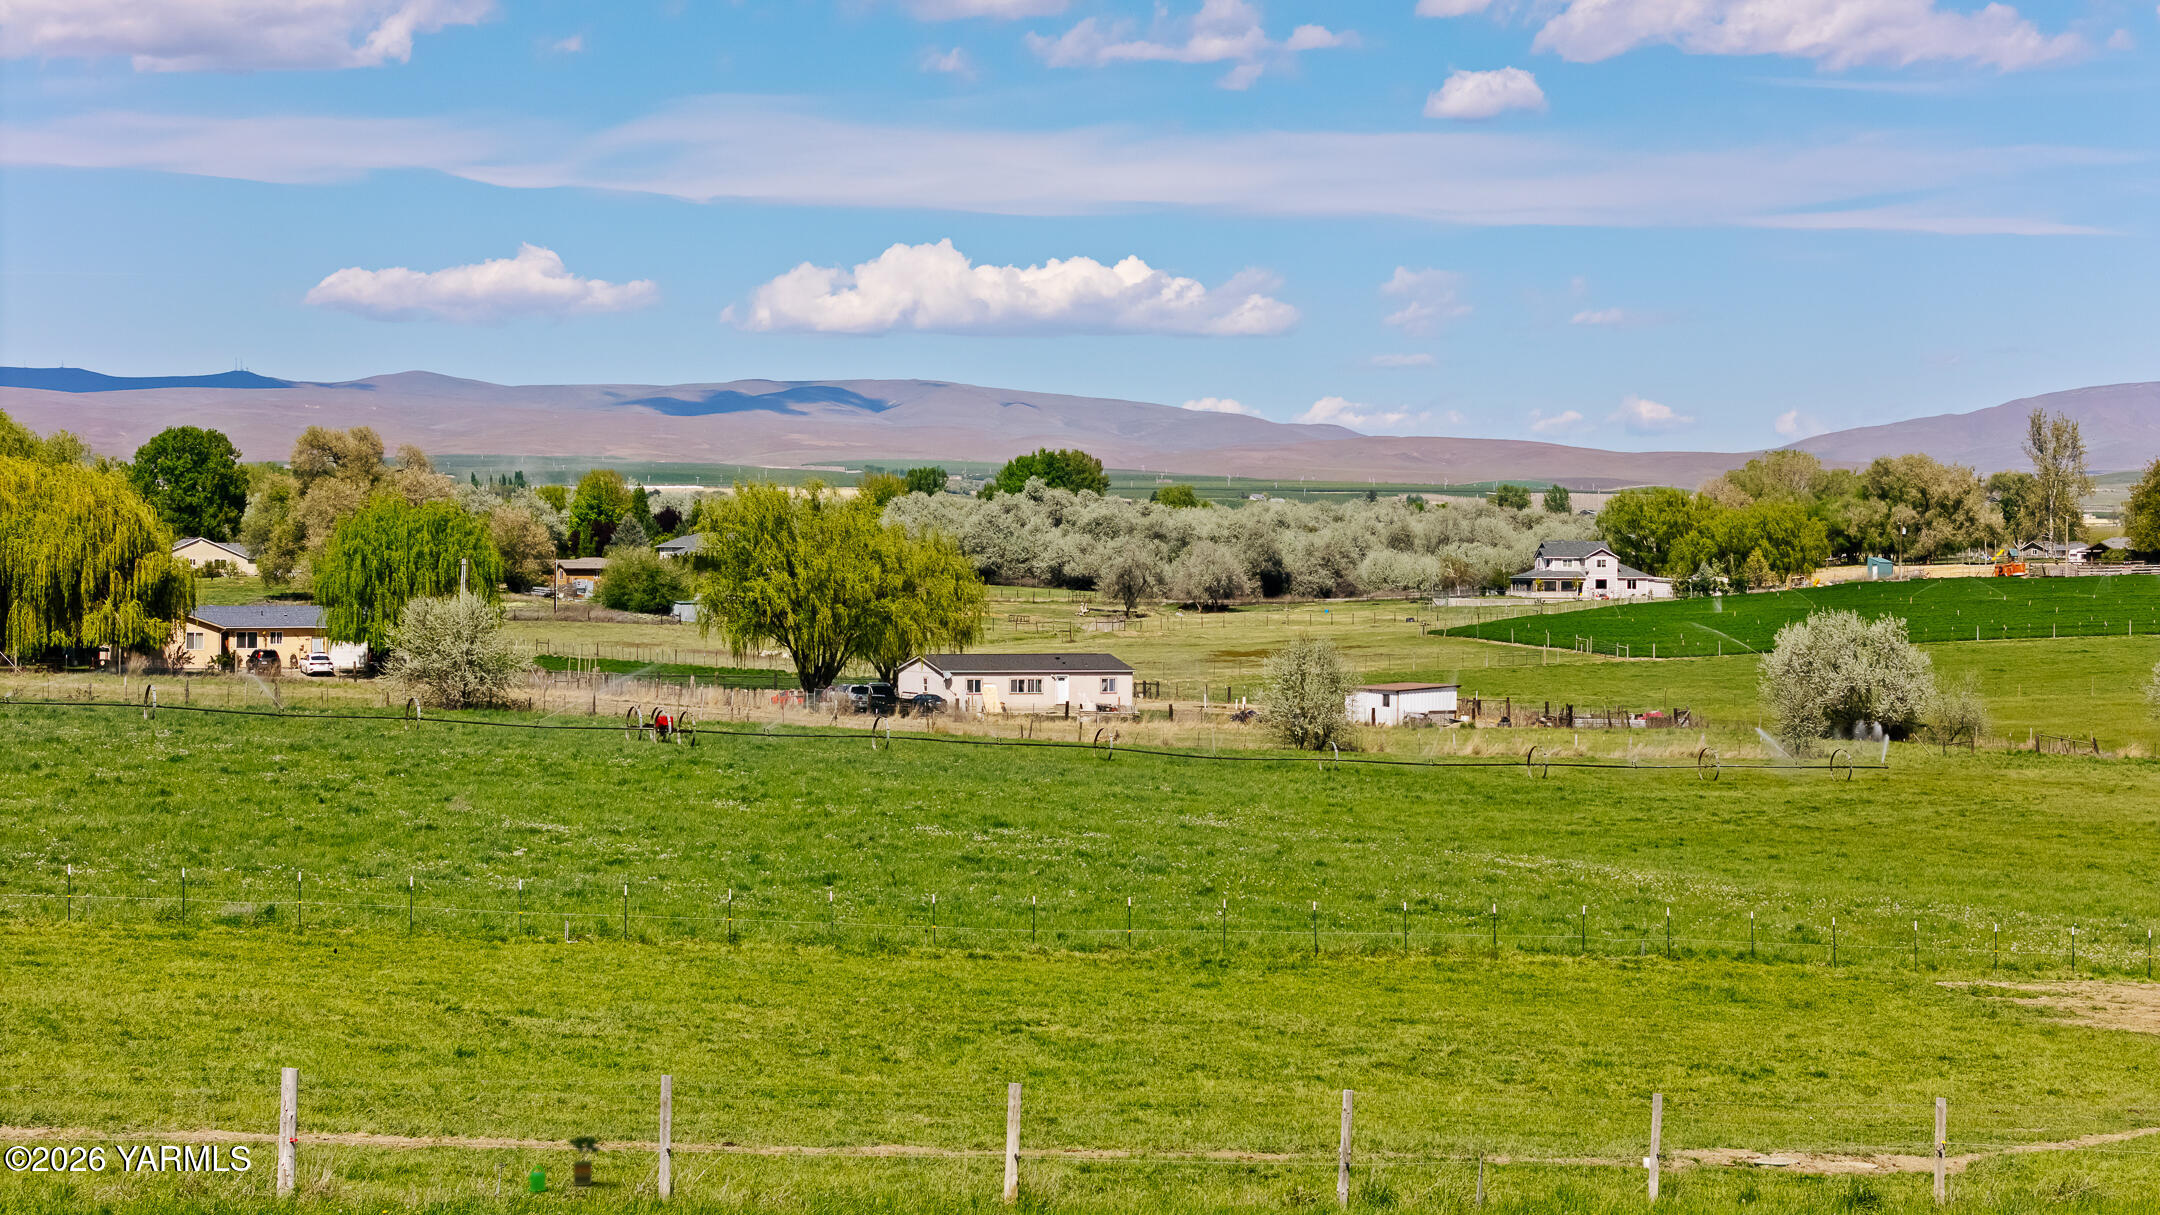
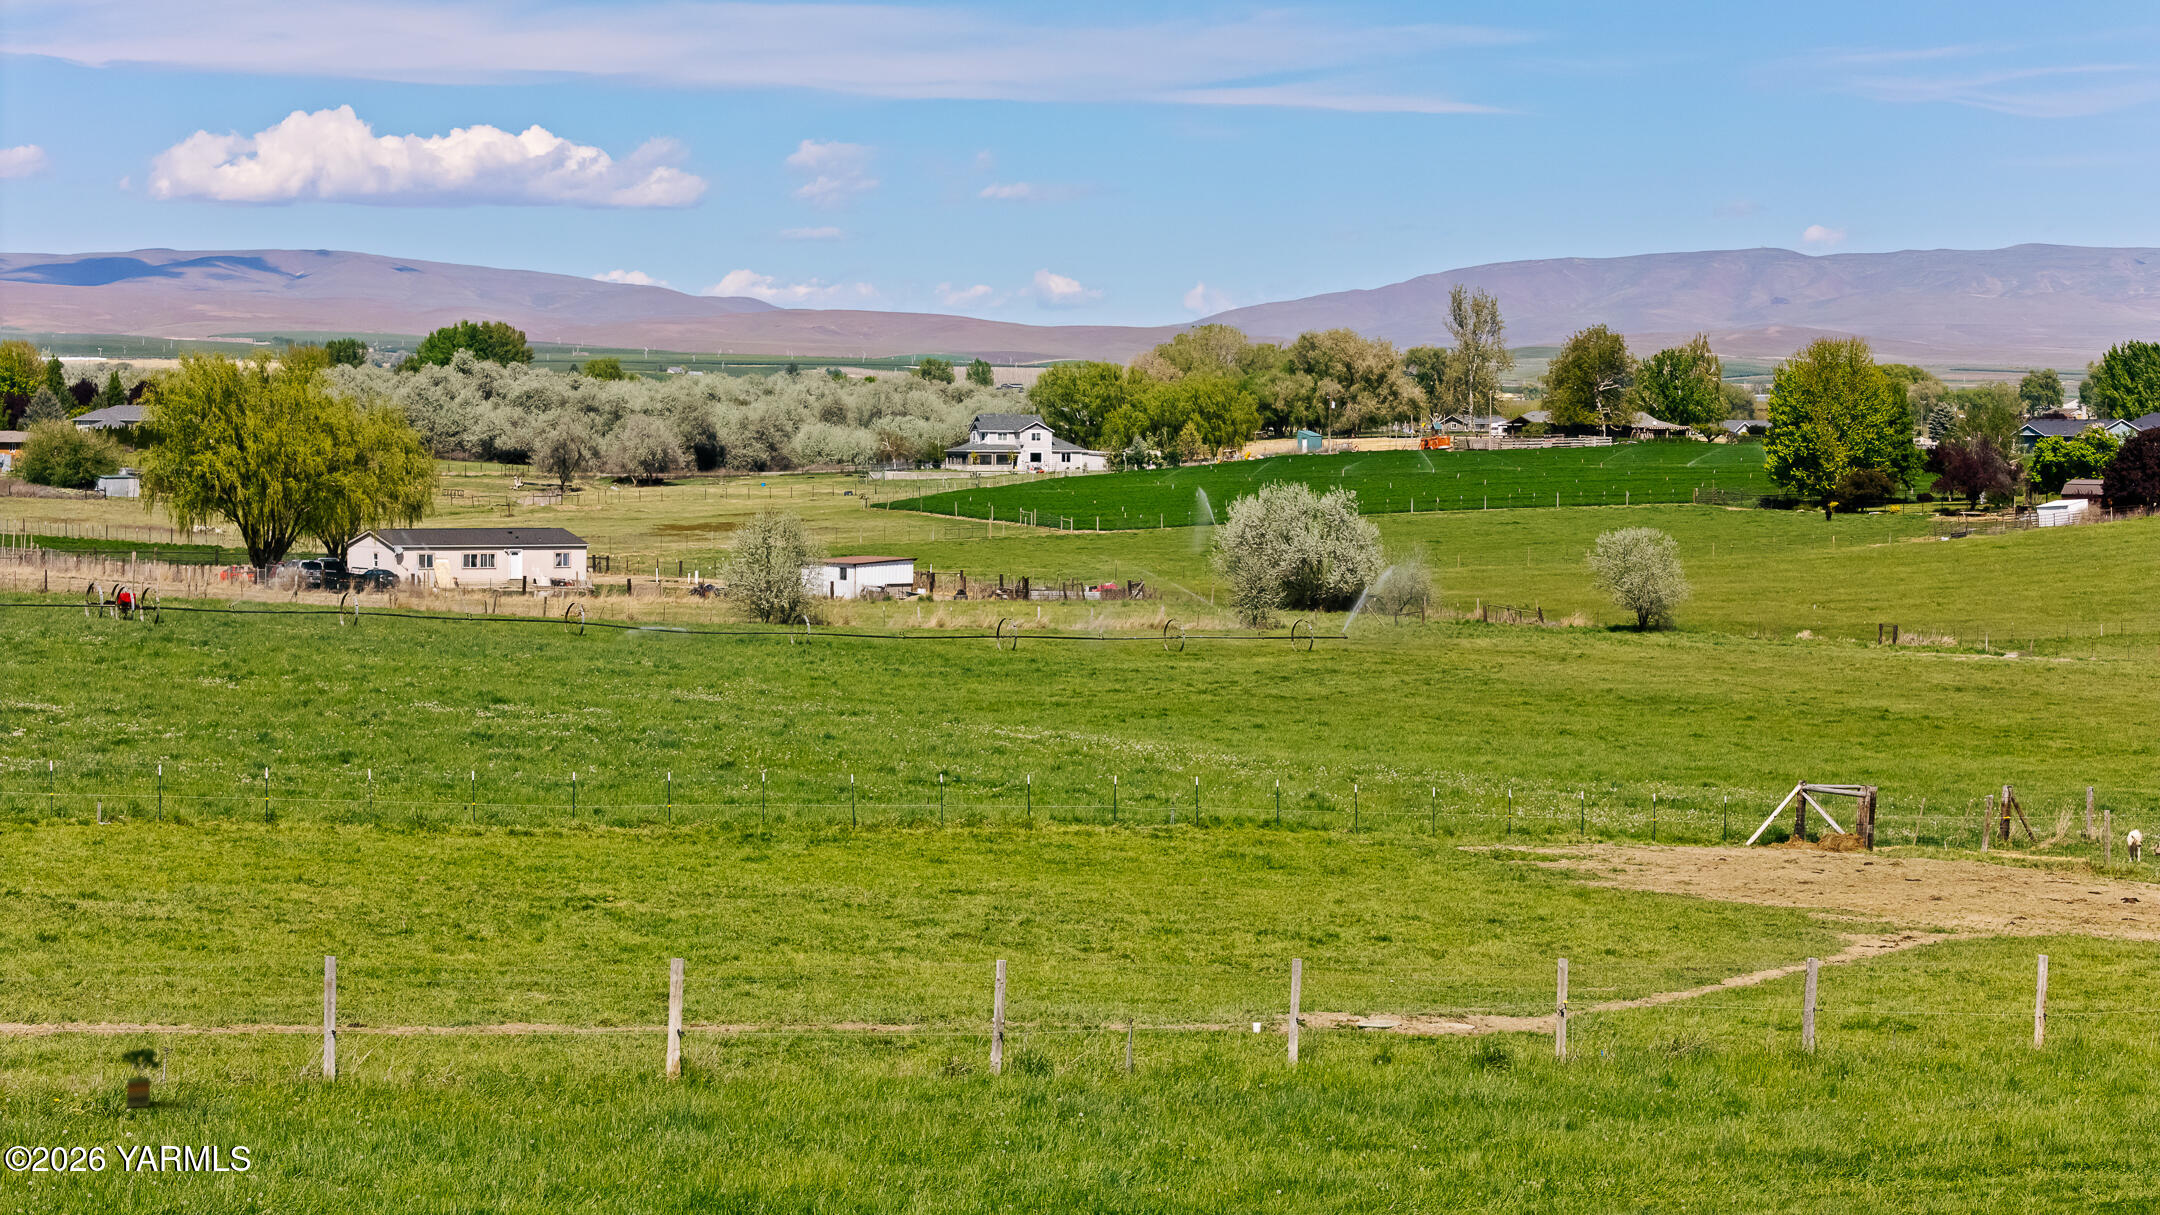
watering can: present [528,1165,546,1192] -> none [69,1086,93,1118]

